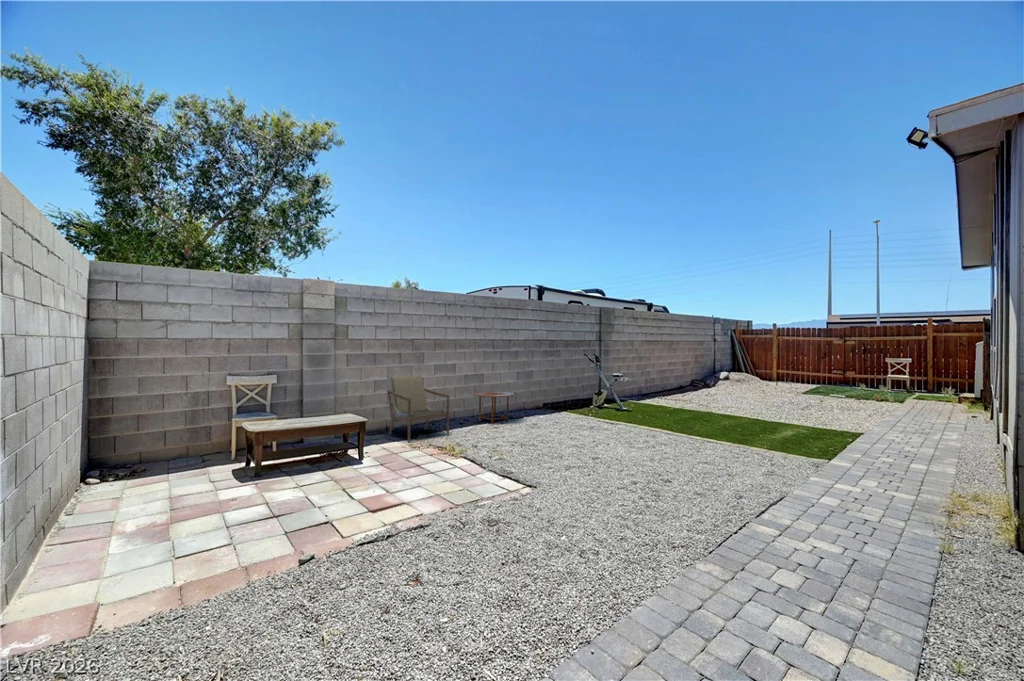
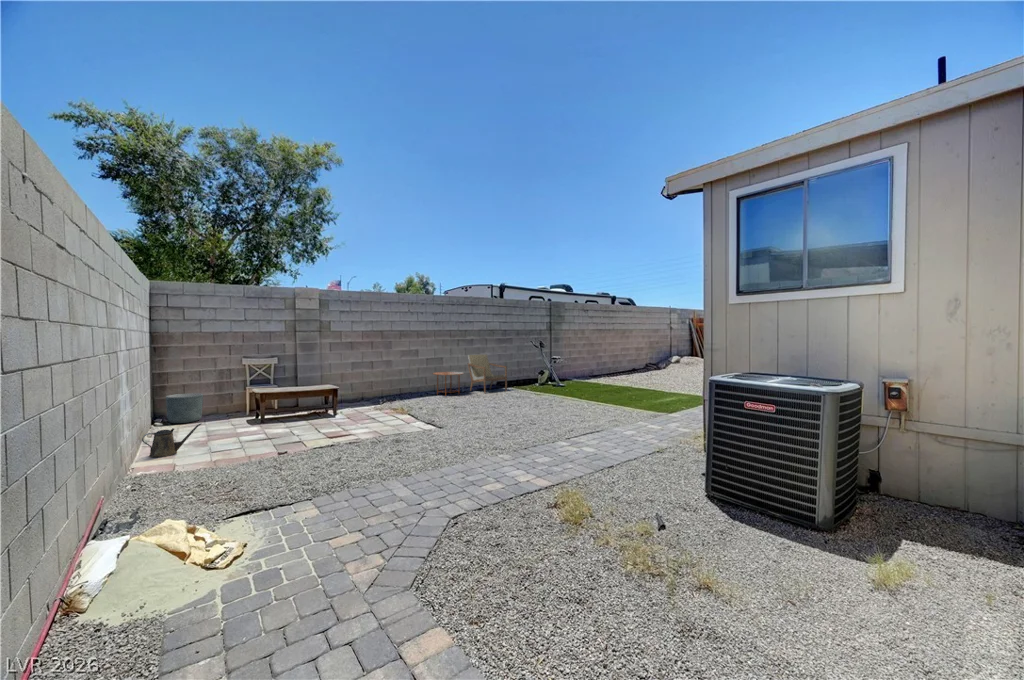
armchair: present [387,375,449,442] -> present [468,355,507,393]
planter: none [107,429,167,478] -> present [166,393,203,423]
watering can: none [35,503,158,578] -> present [142,424,201,457]

